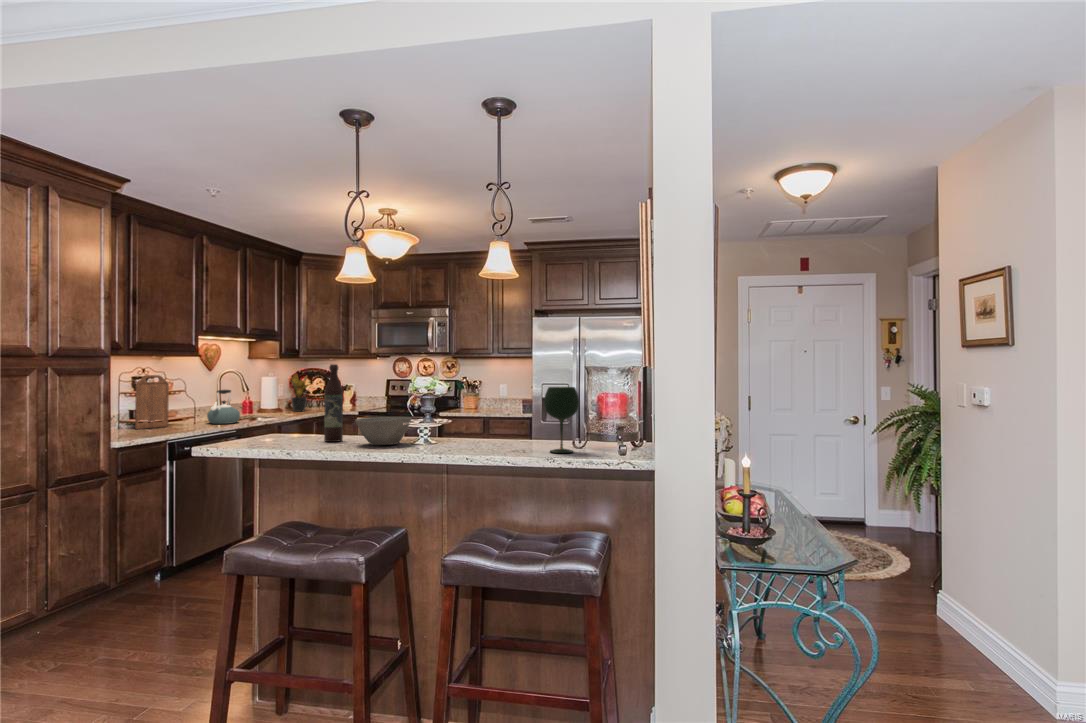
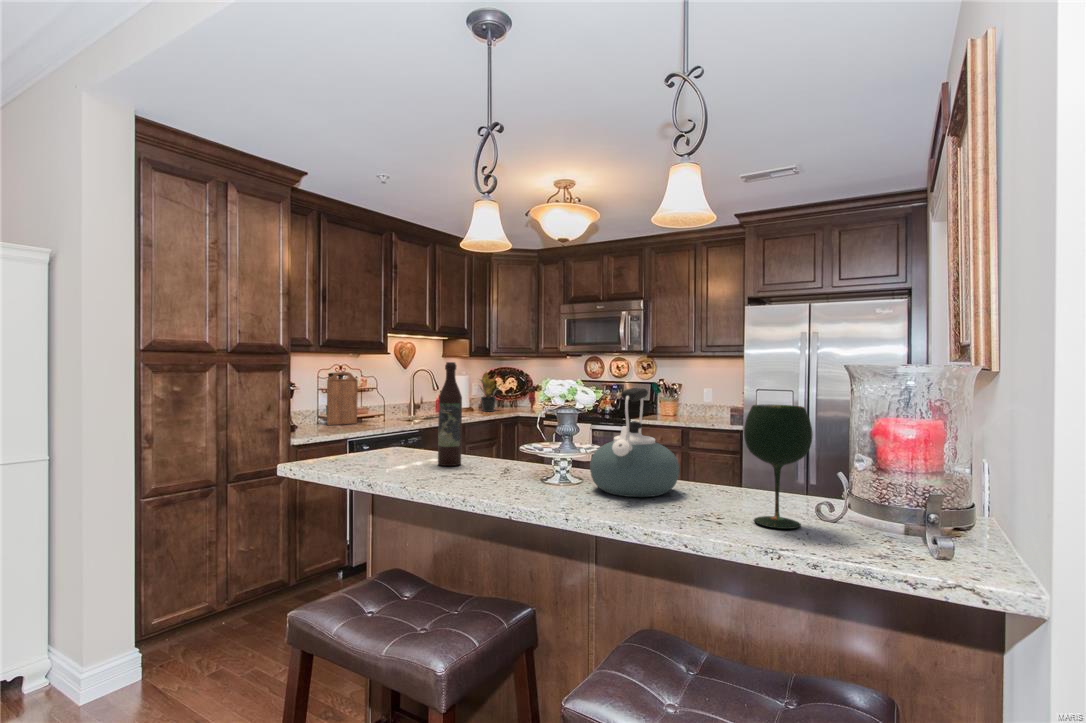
kettle: present [207,390,240,424] -> present [590,388,679,497]
bowl: present [355,417,412,445] -> none [465,436,543,479]

